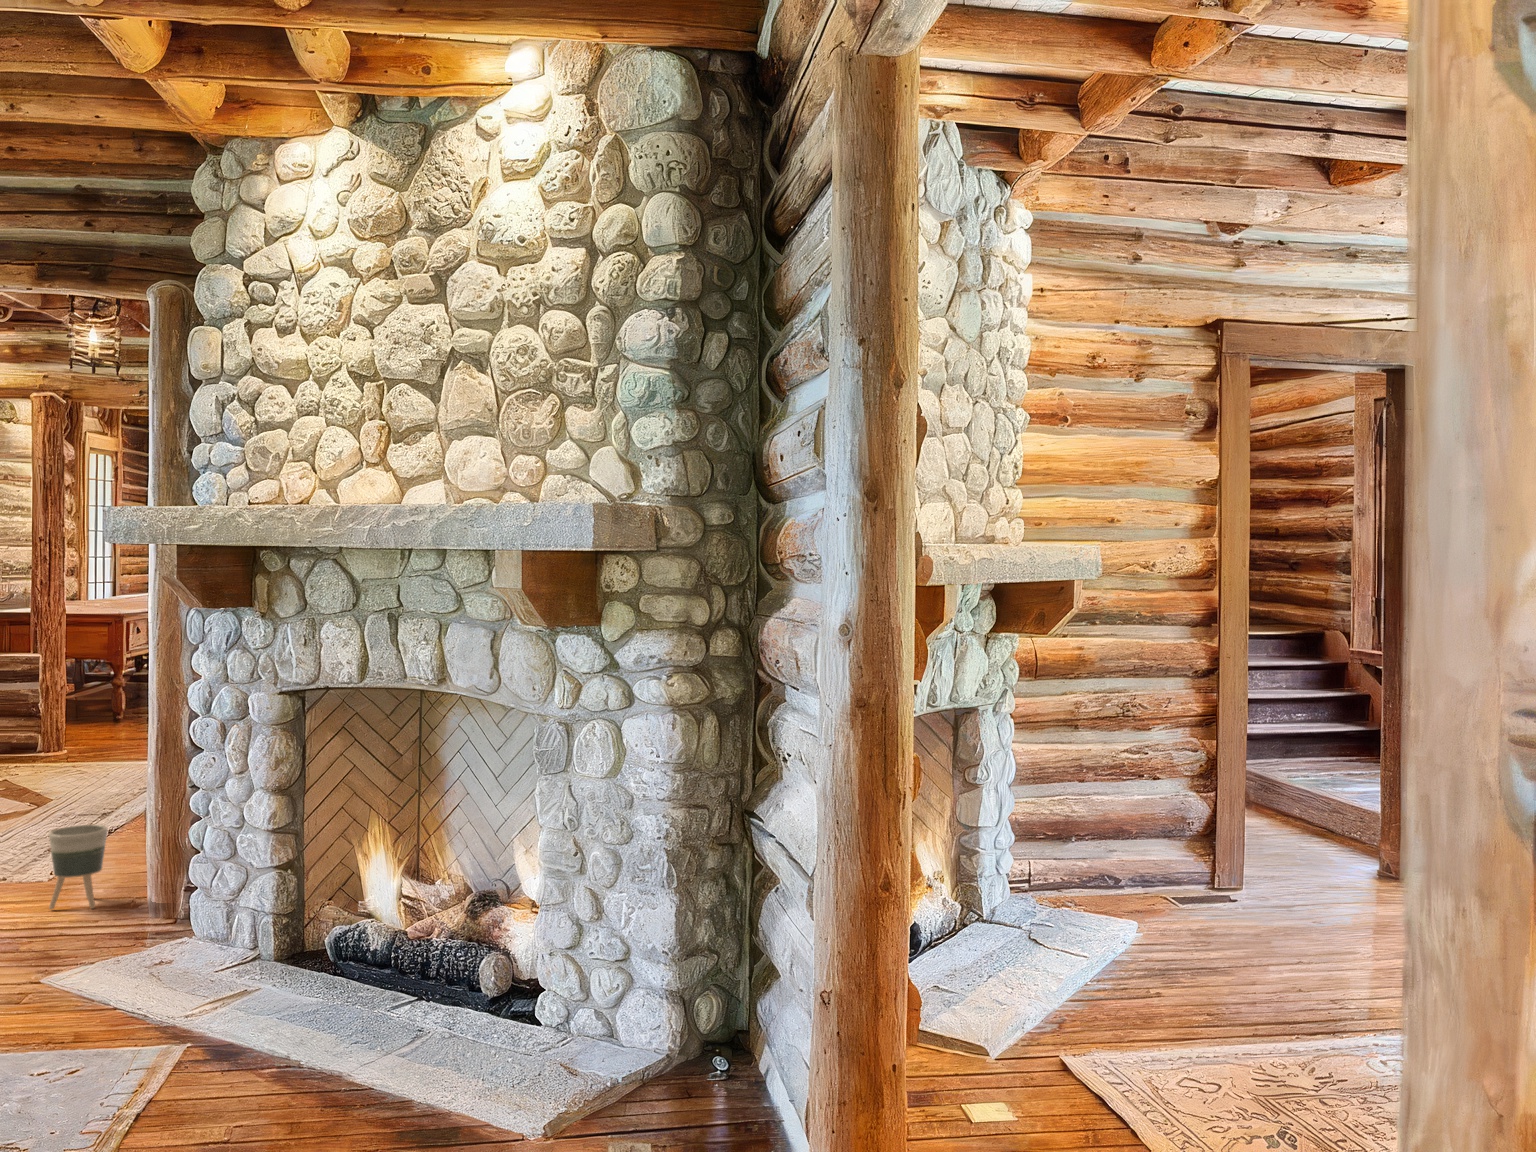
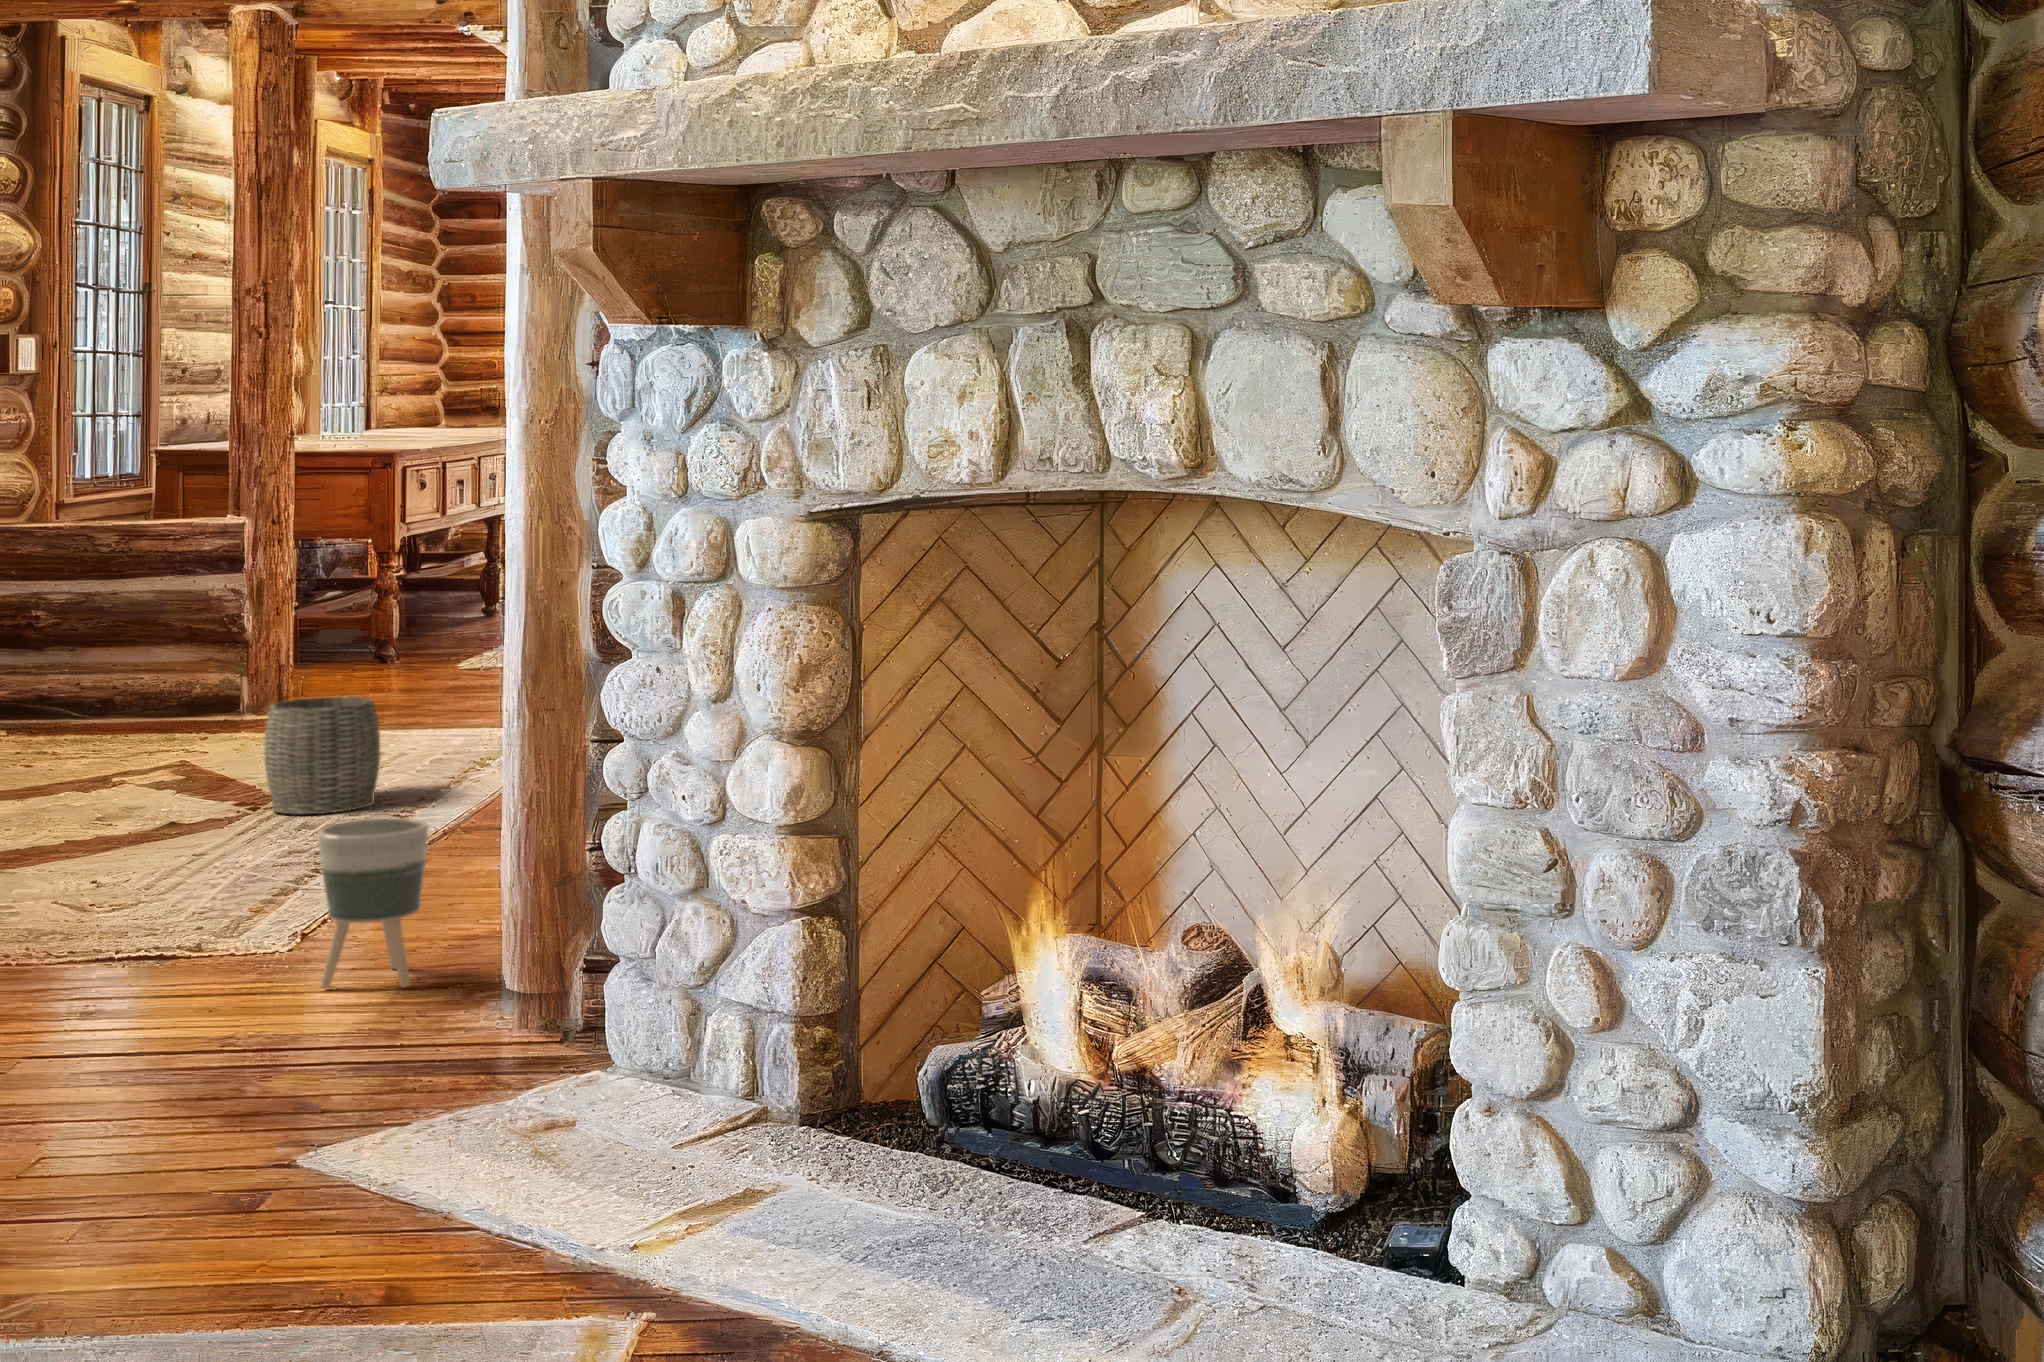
woven basket: none [37,752,100,814] -> present [264,697,380,814]

